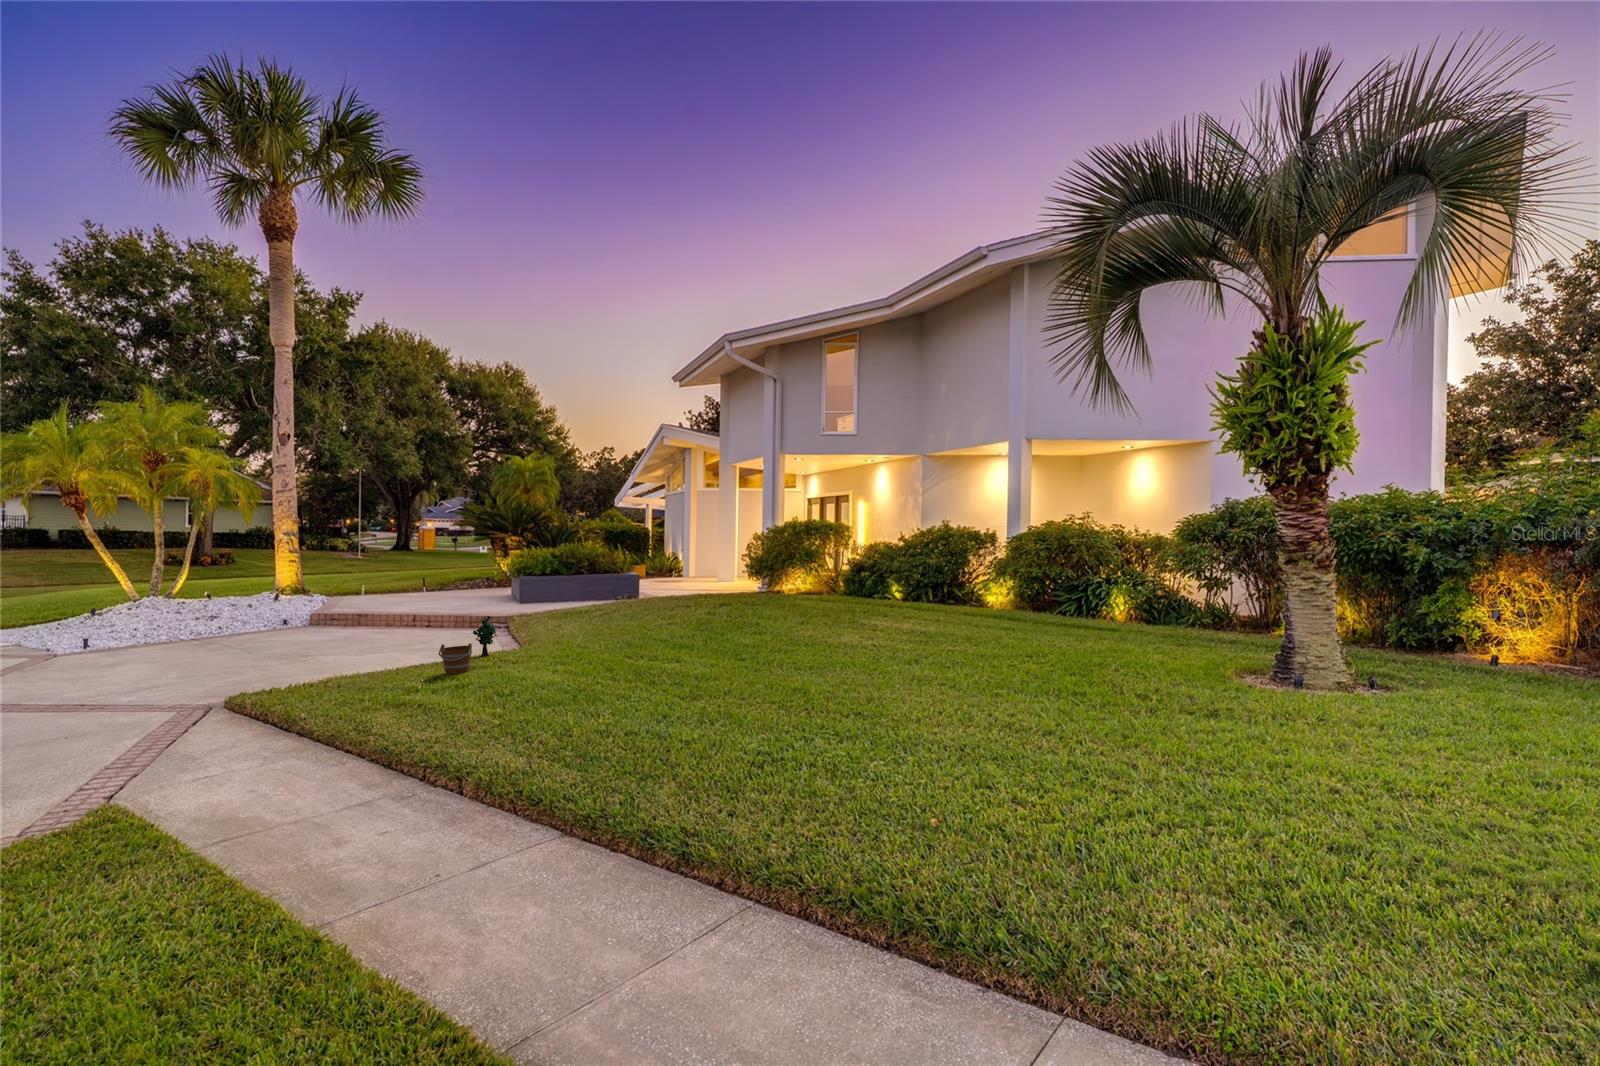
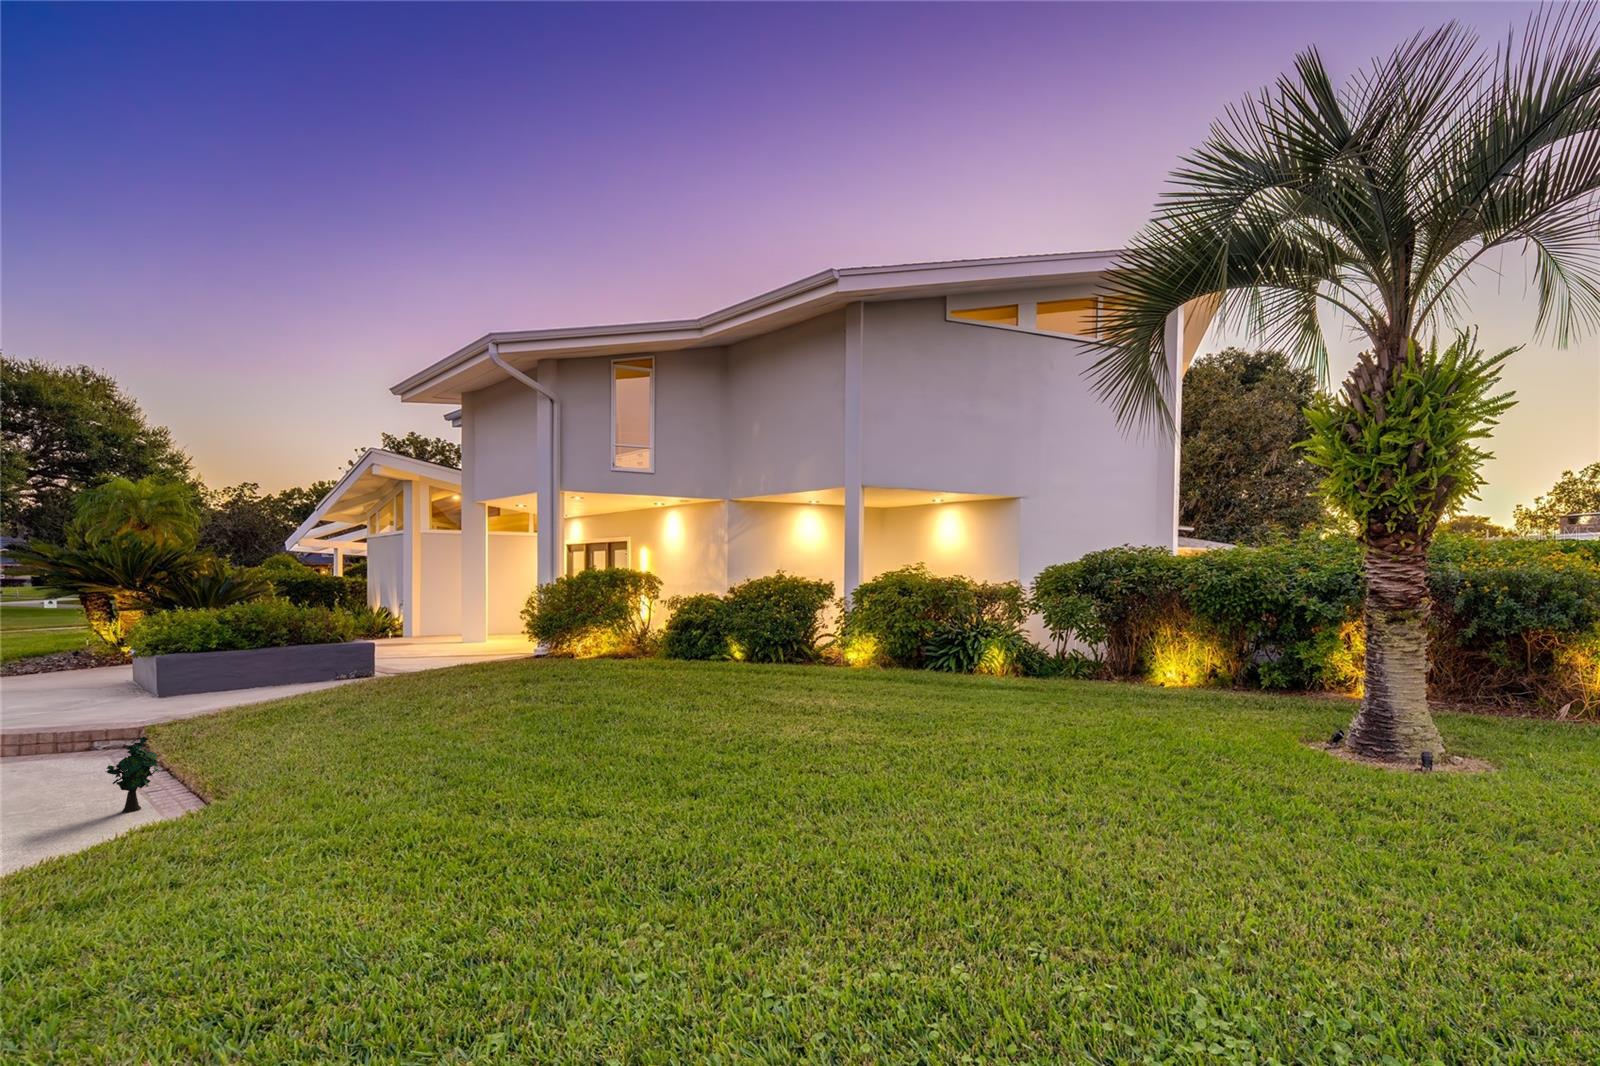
bucket: present [438,643,472,674] -> none [48,804,132,873]

